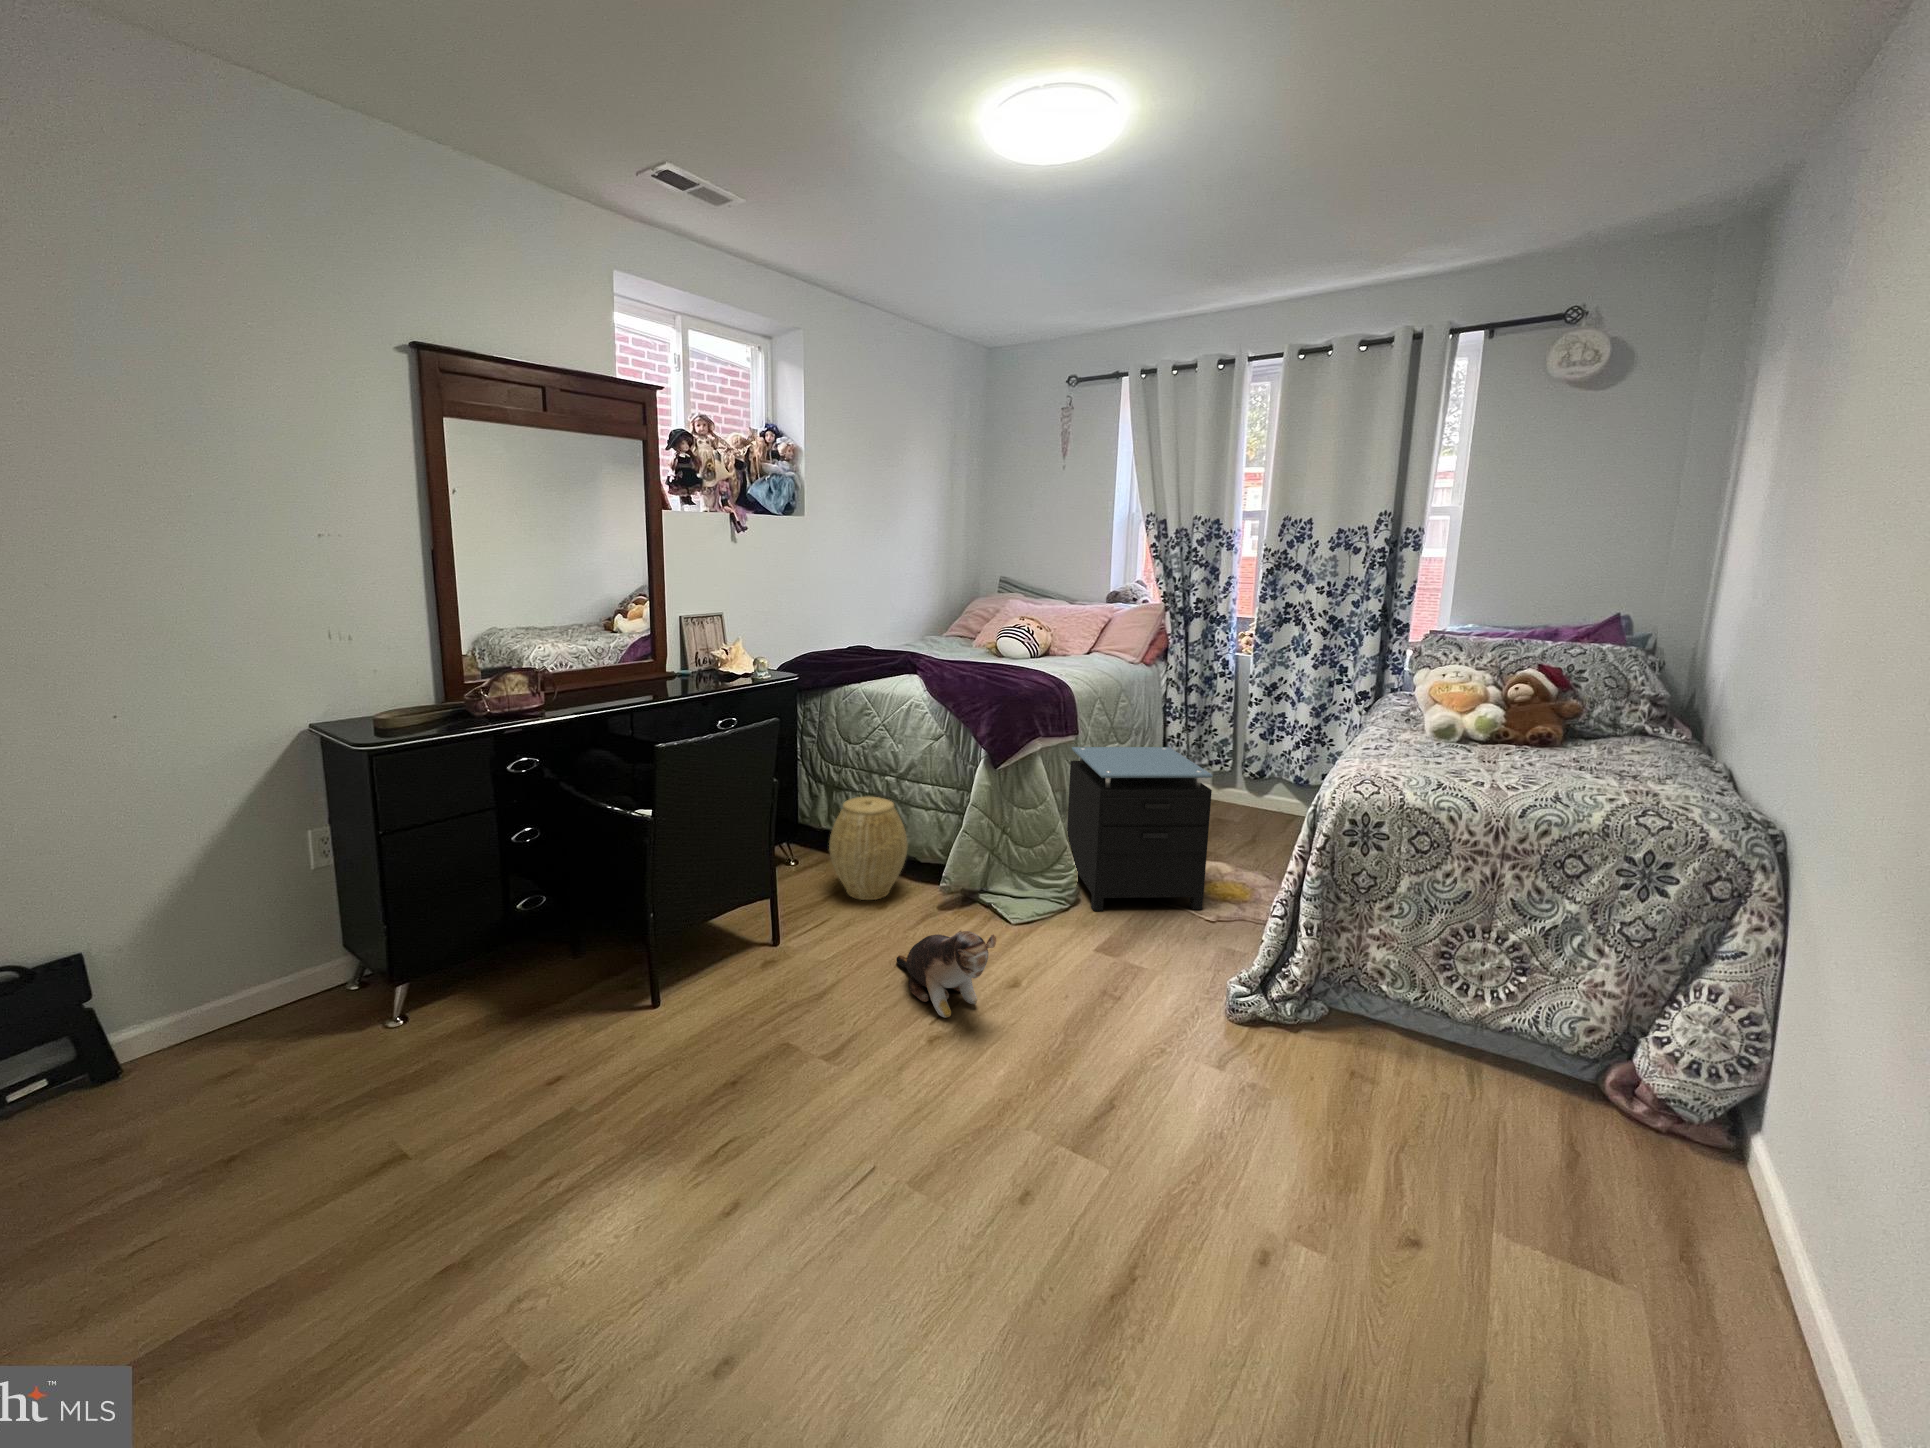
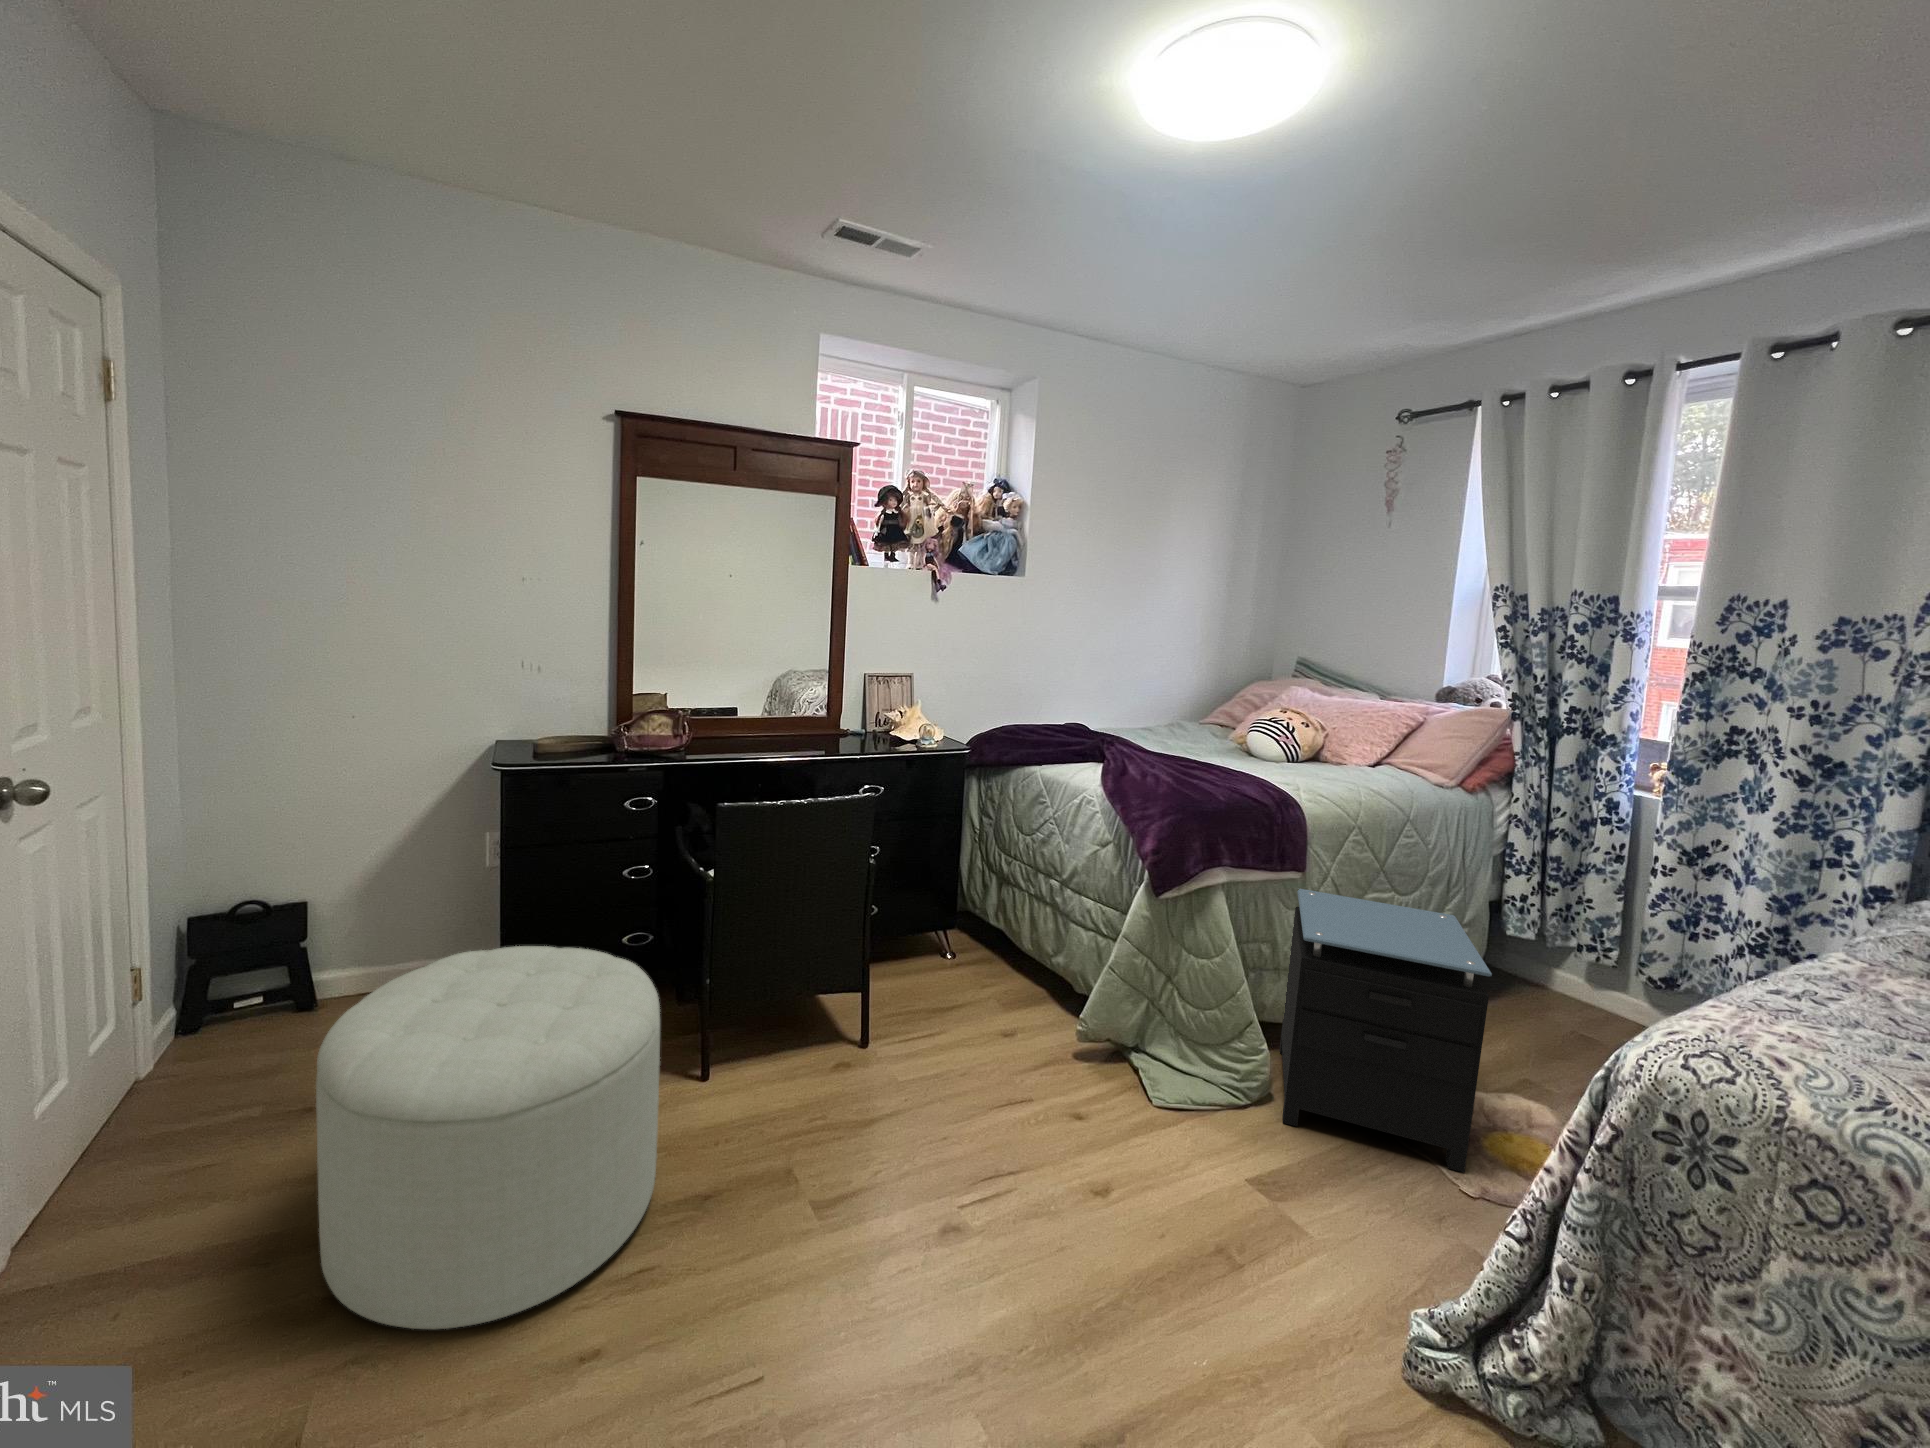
woven basket: present [829,797,908,900] -> none [962,899,1055,1026]
ottoman: none [354,900,693,1271] -> present [316,946,660,1329]
plush toy: present [896,930,996,1018] -> none [964,1094,1047,1209]

